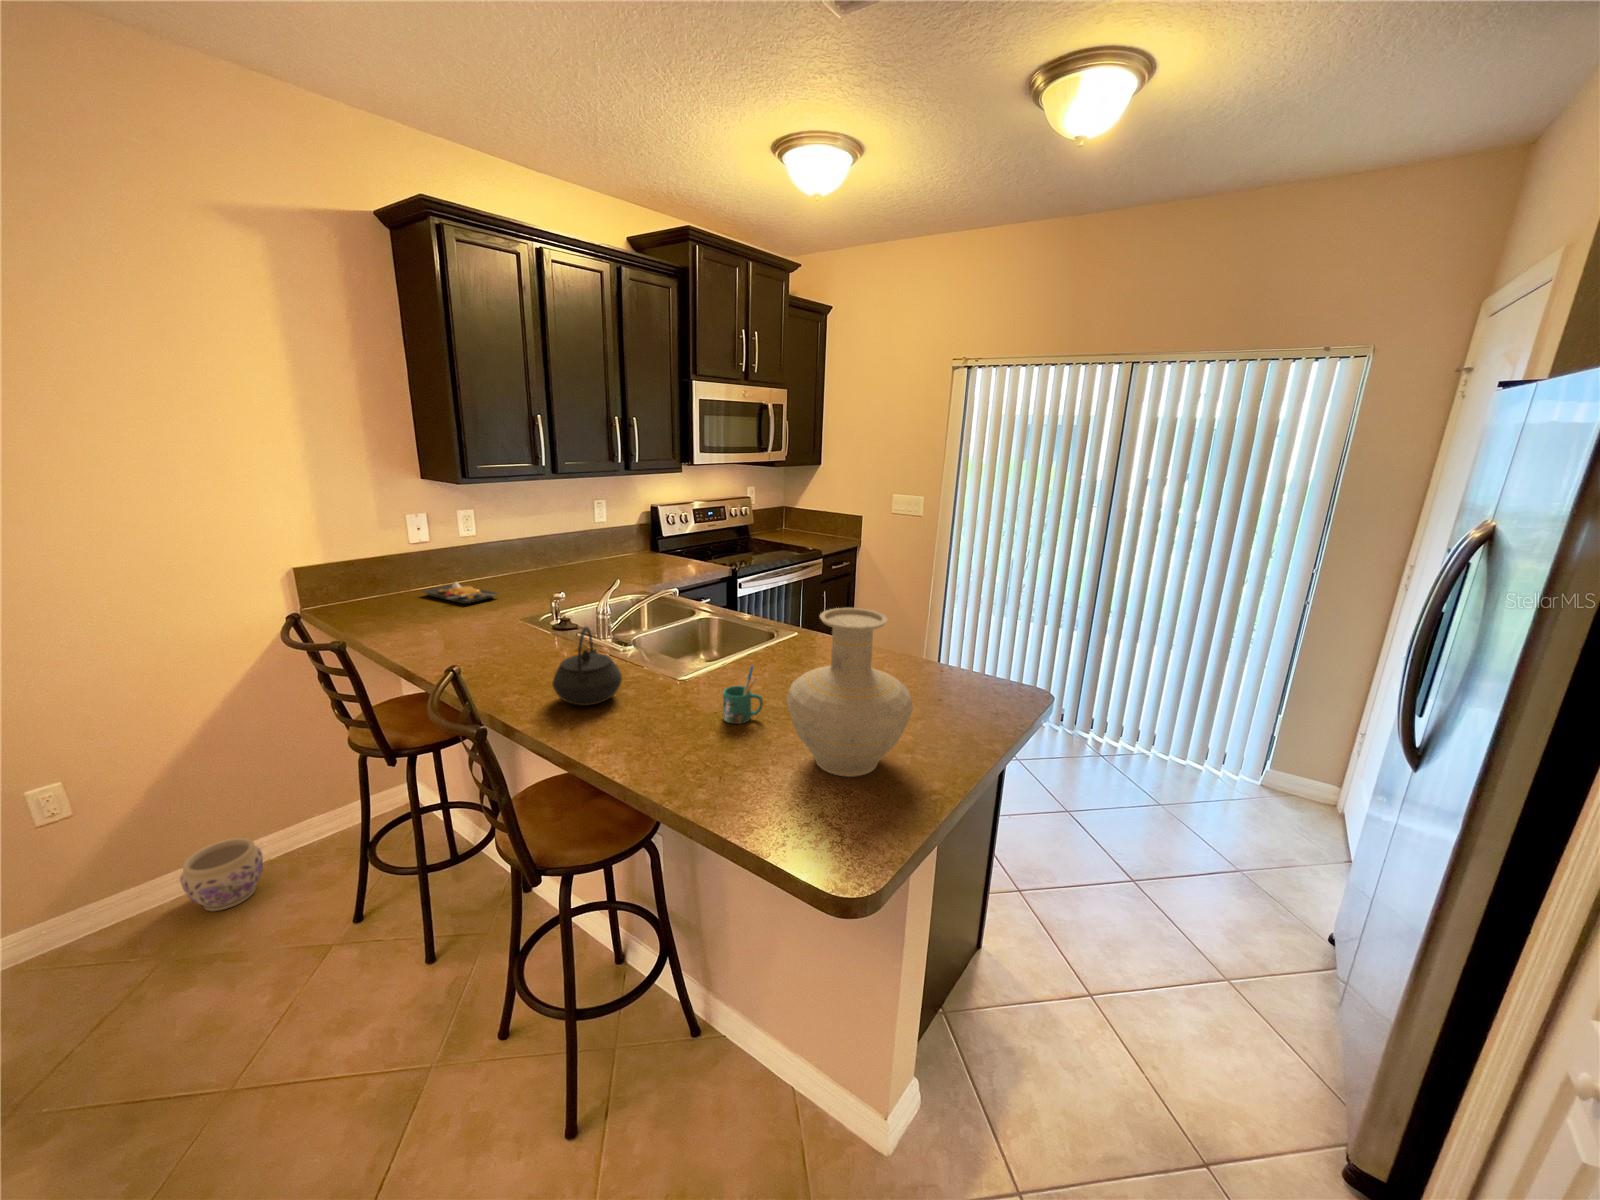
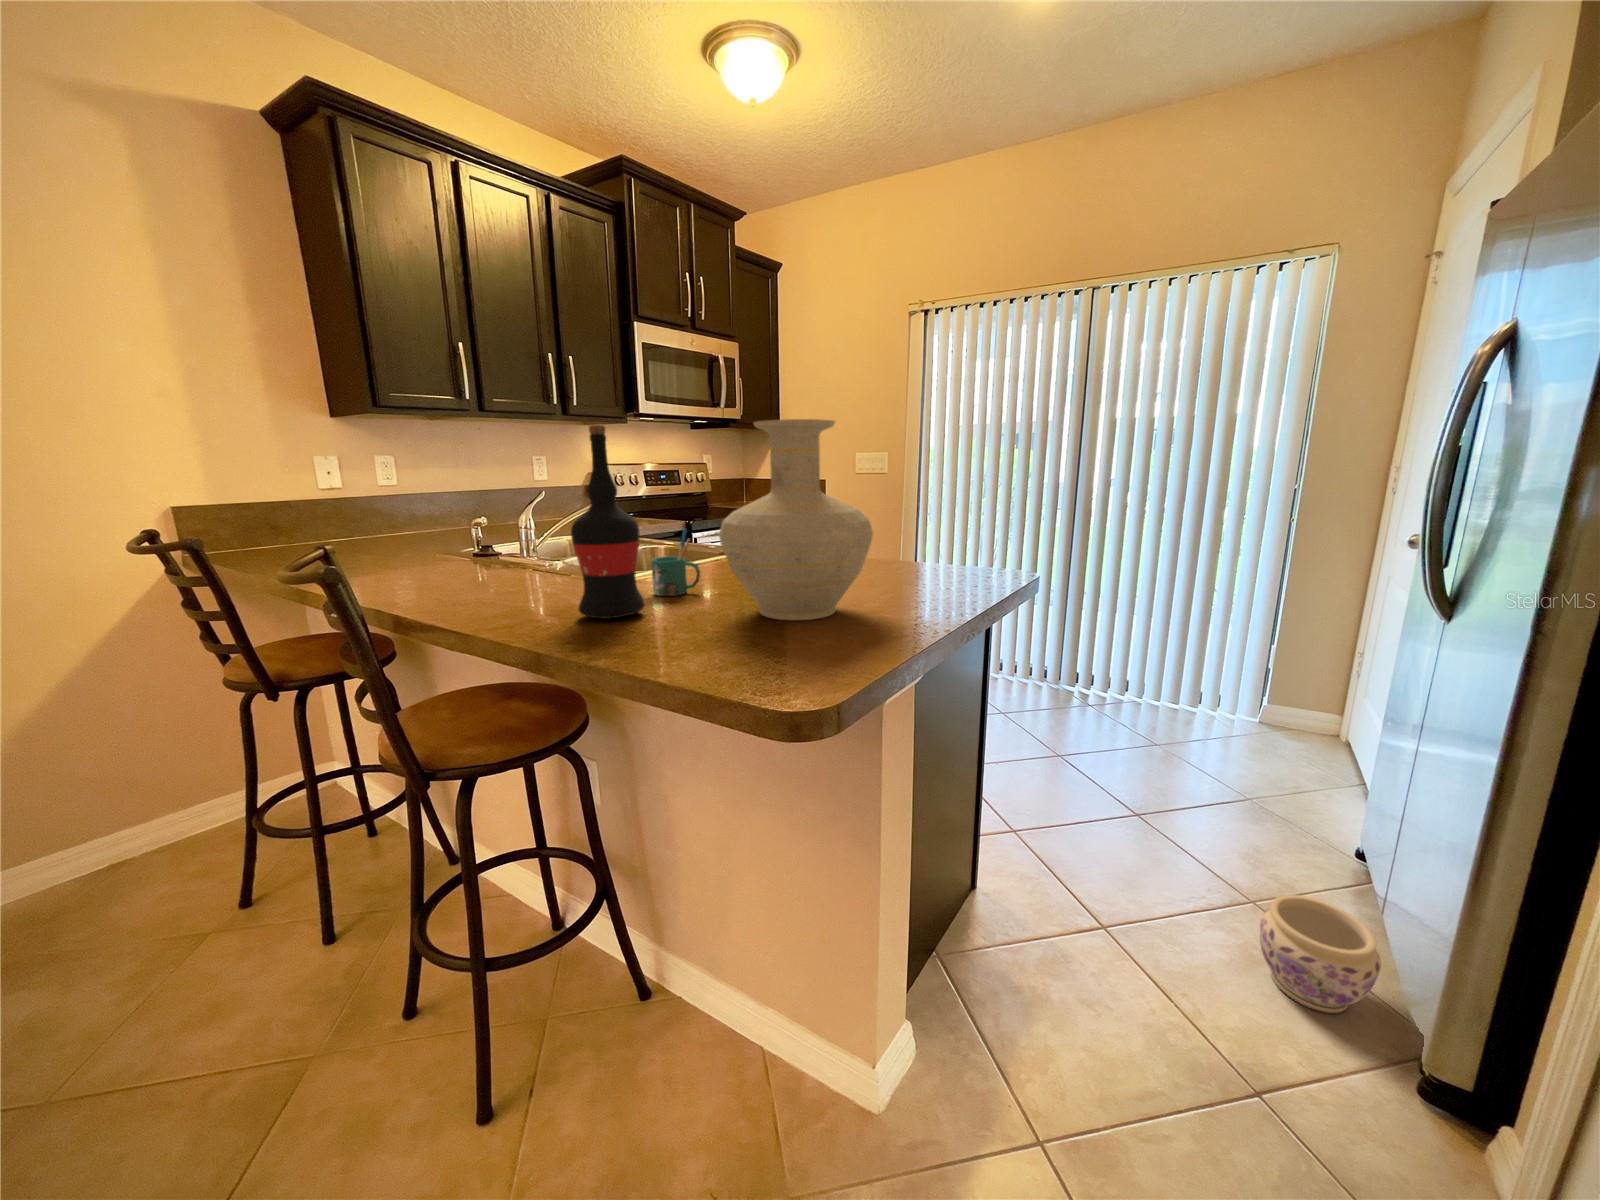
plate: present [423,583,498,604] -> none [331,527,421,547]
wine bottle: none [668,611,722,764] -> present [571,425,645,619]
kettle: present [552,626,622,706] -> none [447,500,535,593]
planter: present [180,838,263,912] -> present [1260,895,1381,1014]

